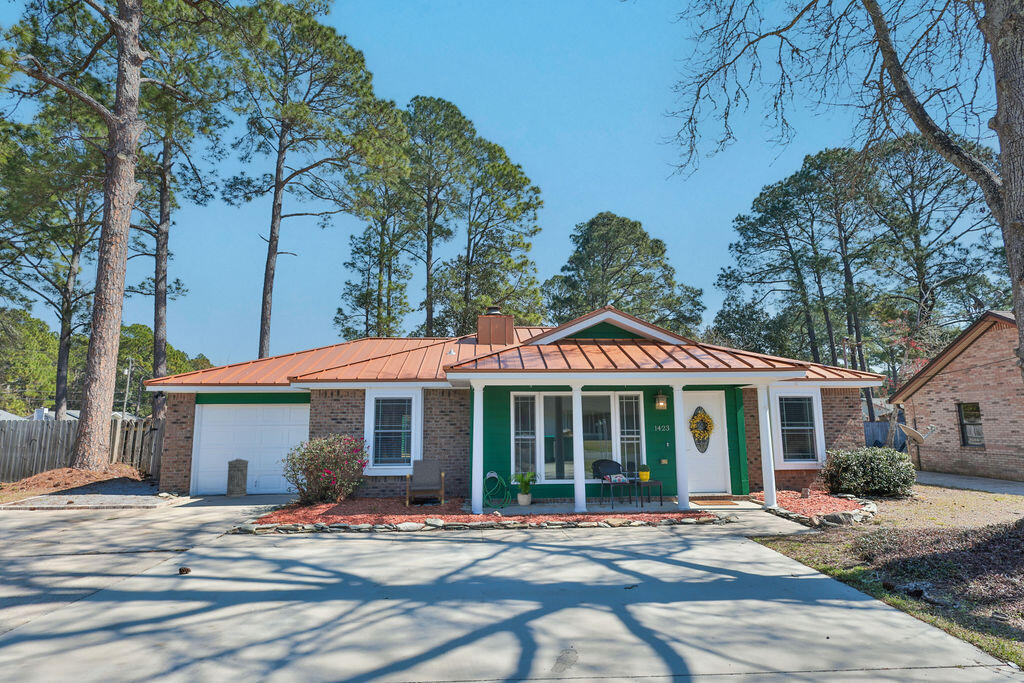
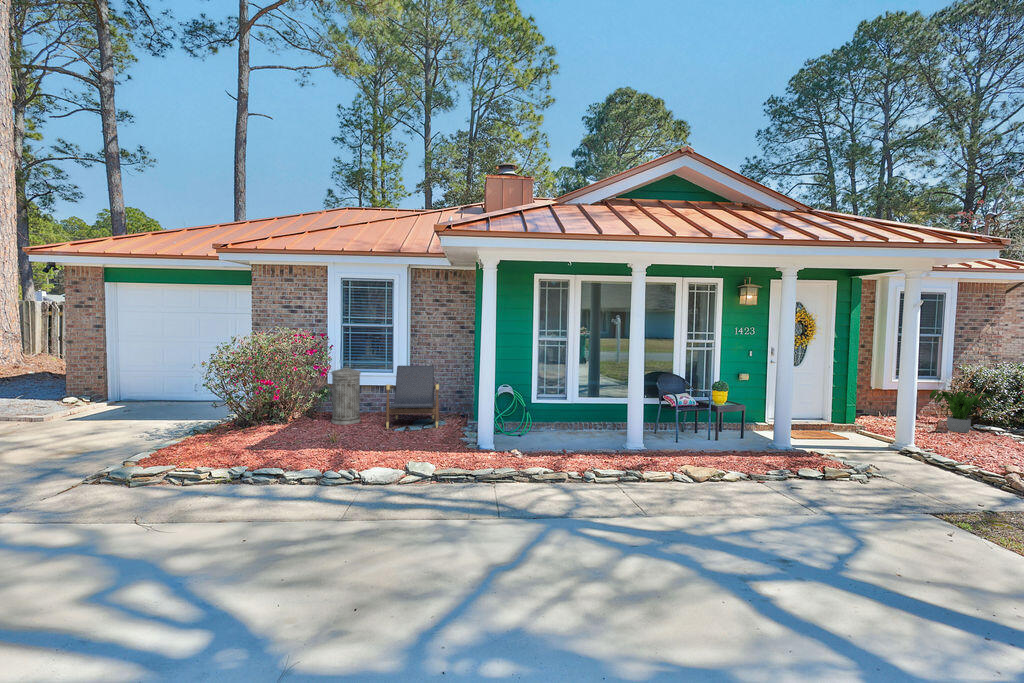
trash can: present [226,459,249,497] -> present [331,368,361,425]
potted plant: present [510,472,540,505] -> present [929,390,995,433]

